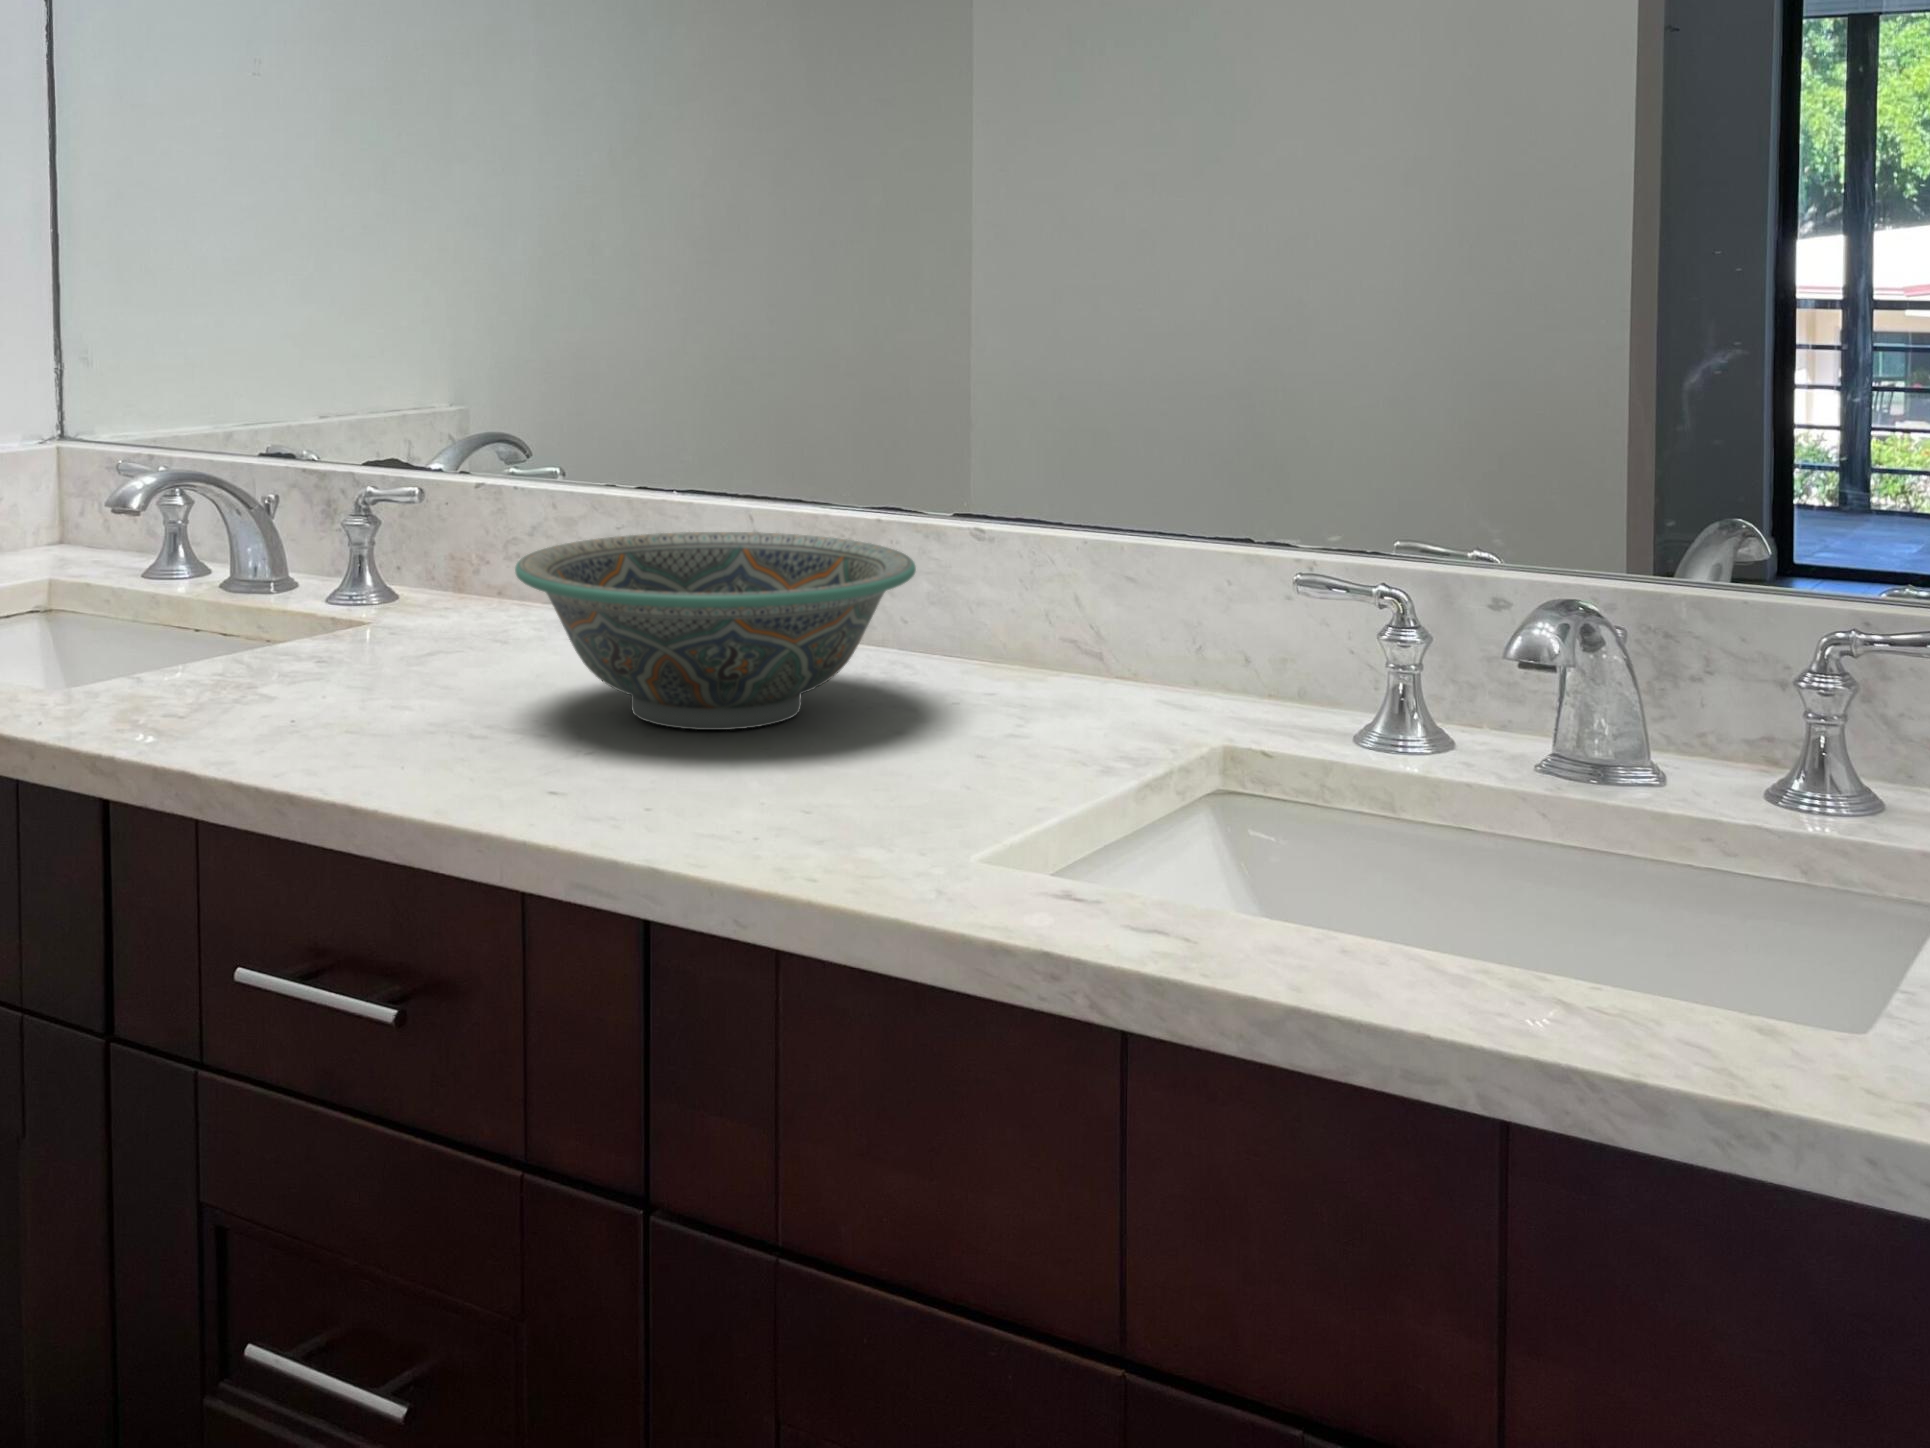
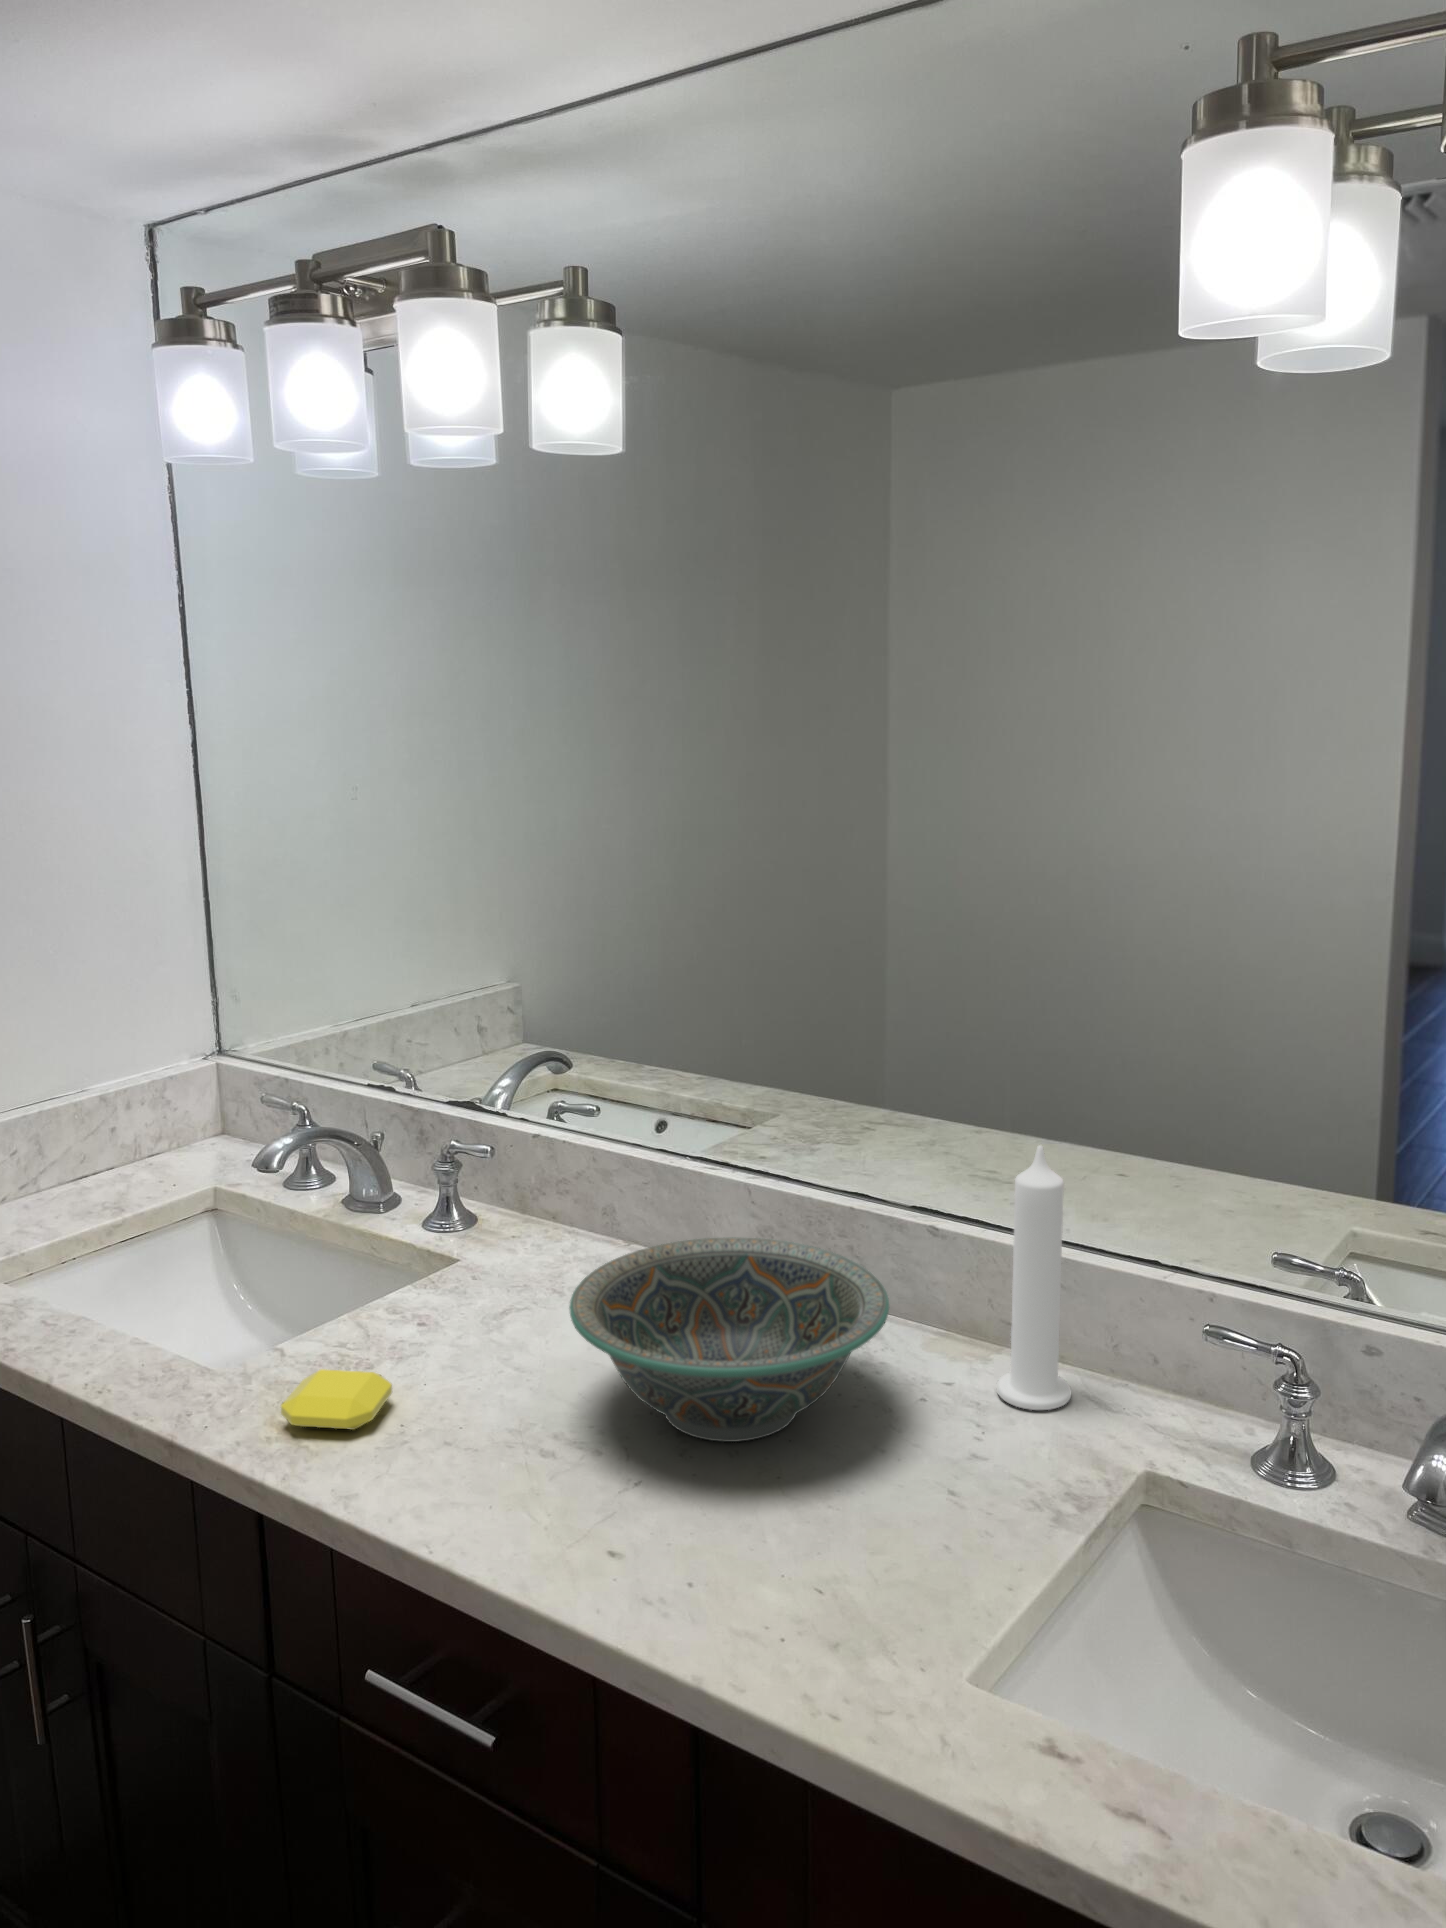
candle: none [1050,377,1142,709] -> present [997,1146,1071,1410]
soap bar: none [139,666,284,726] -> present [281,1369,392,1430]

